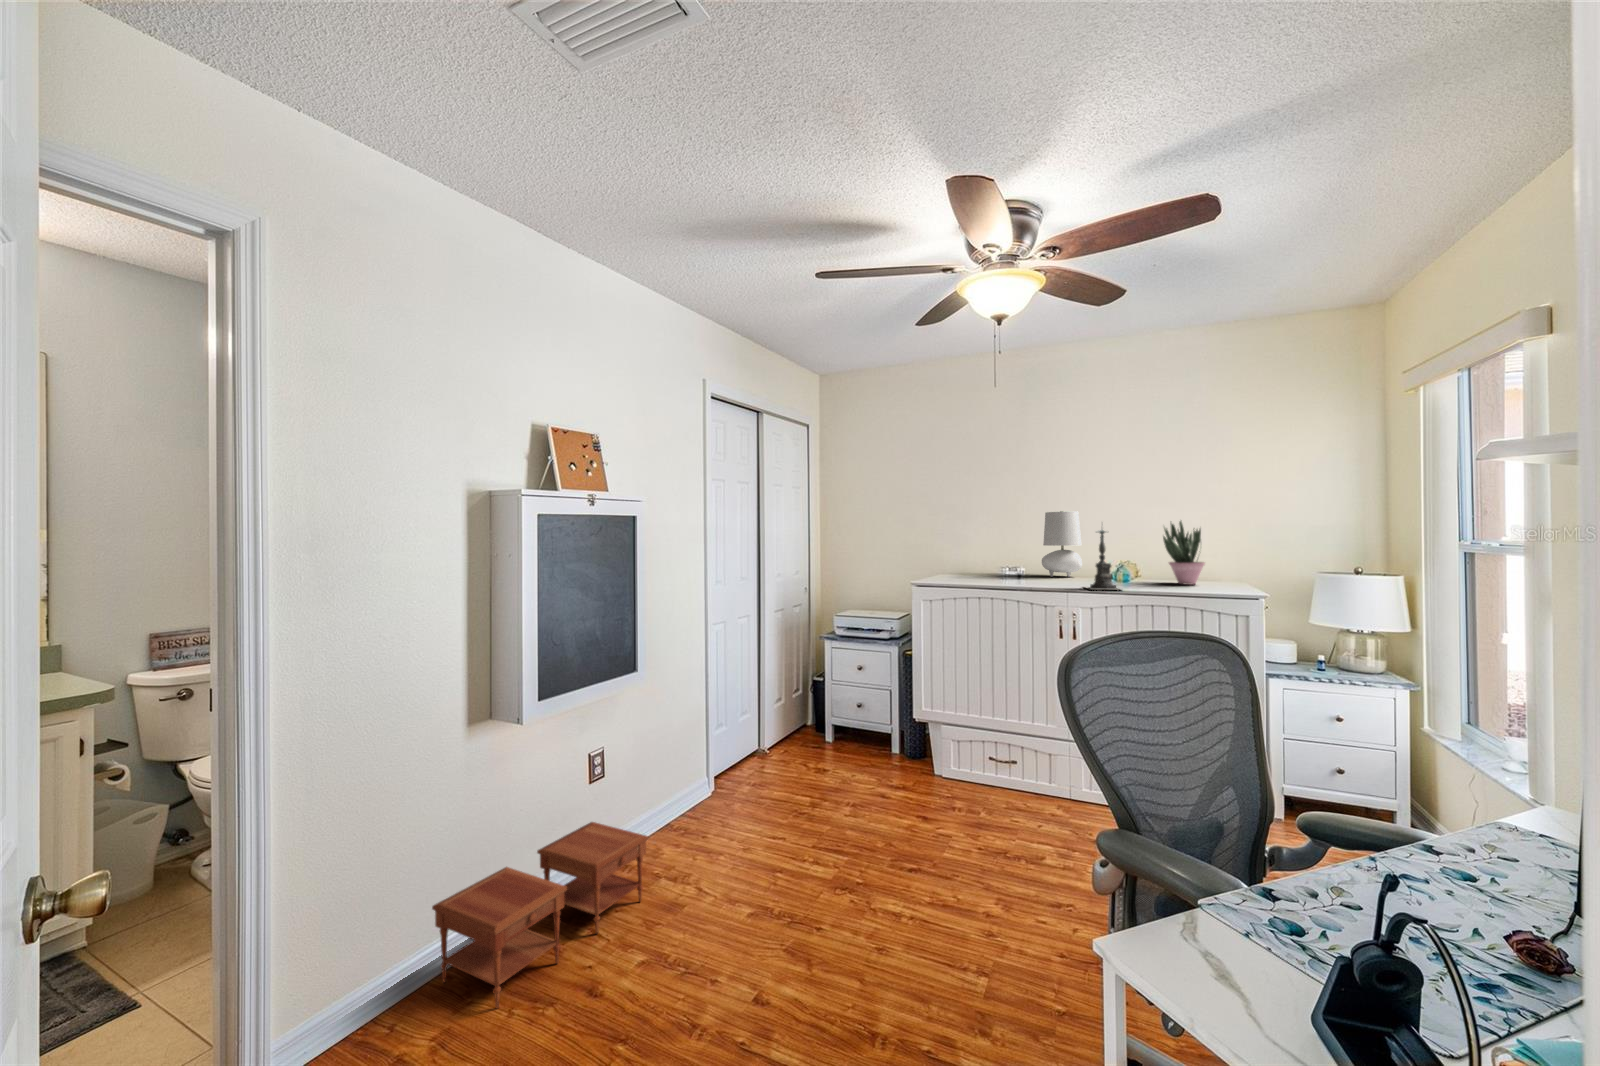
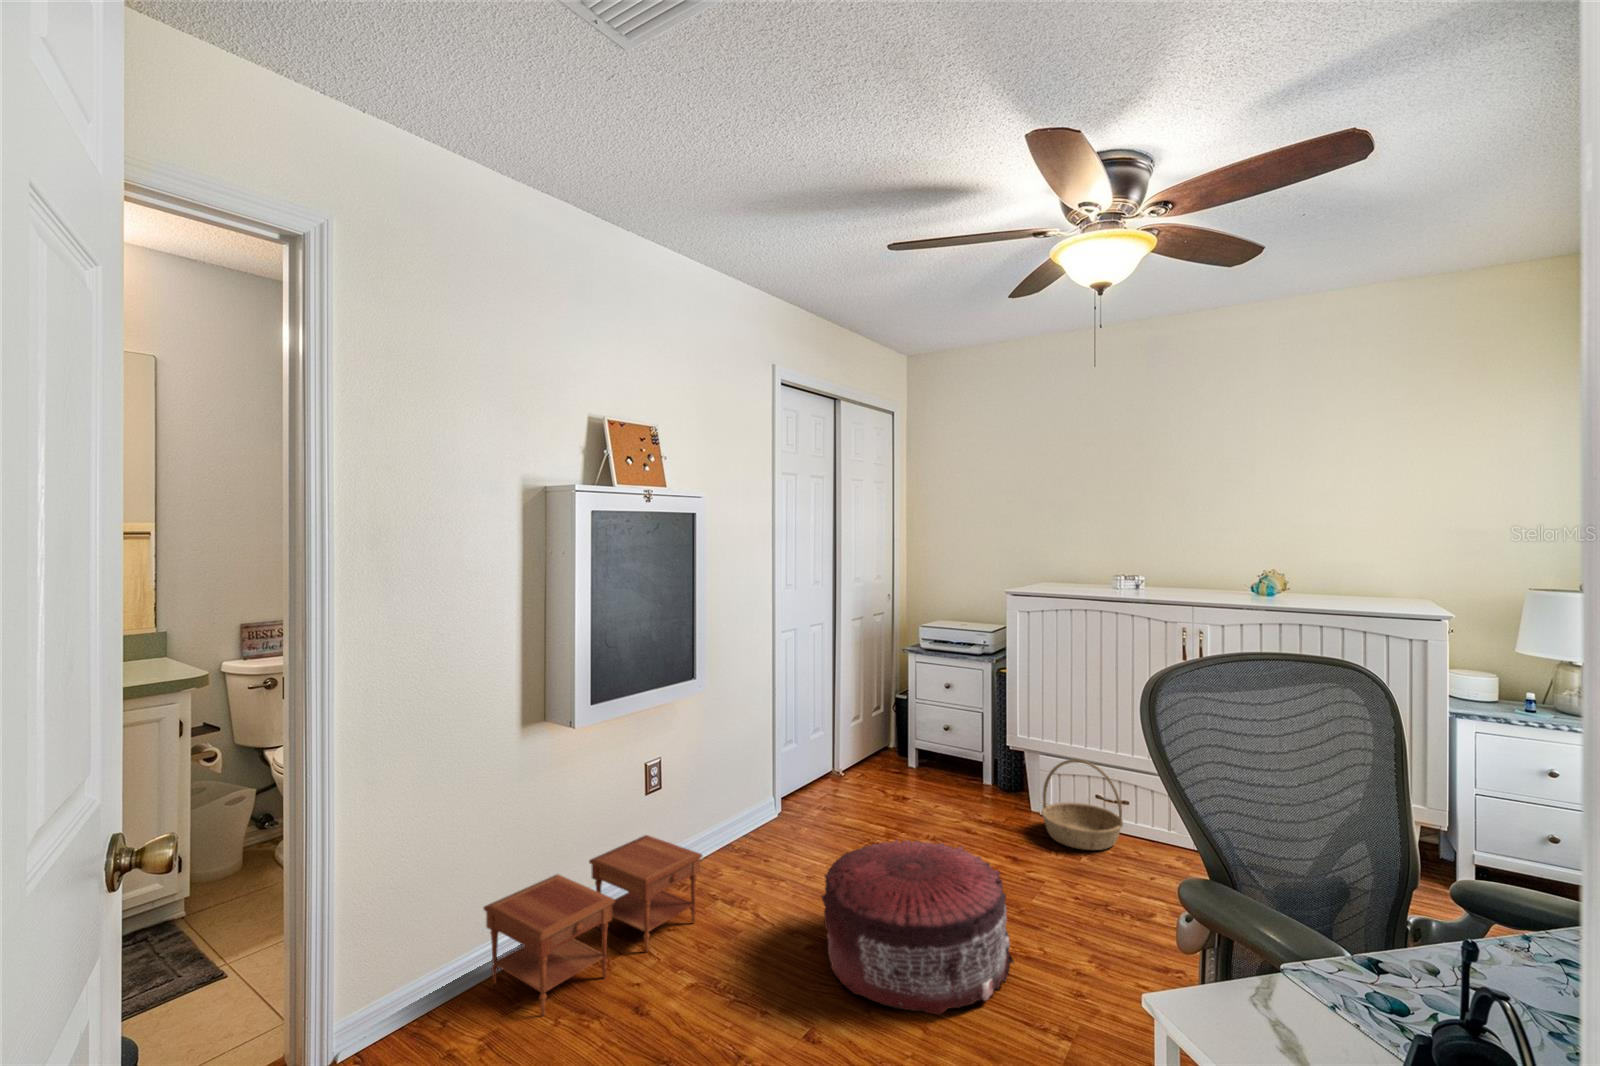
table lamp: present [1042,511,1082,577] -> none [1173,508,1224,586]
potted plant: present [1163,521,1205,585] -> none [1325,519,1382,599]
candle holder: present [1087,529,1118,590] -> none [1217,521,1271,604]
basket: none [942,728,1011,806] -> present [1041,759,1123,850]
pouf: none [763,808,936,966] -> present [821,839,1014,1015]

